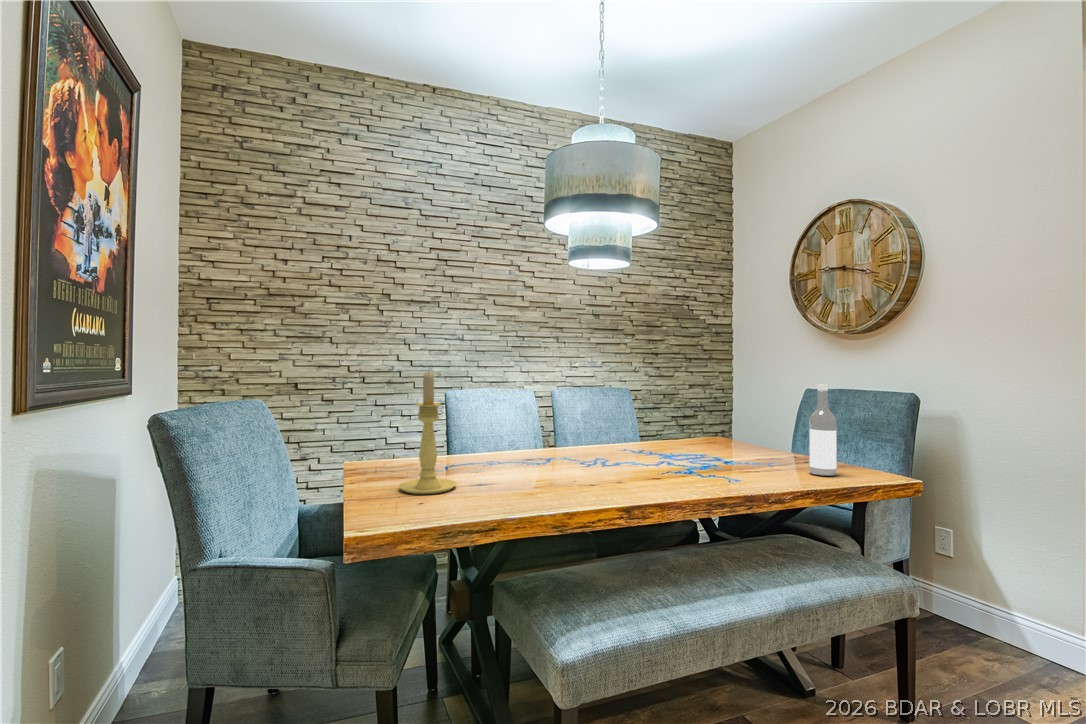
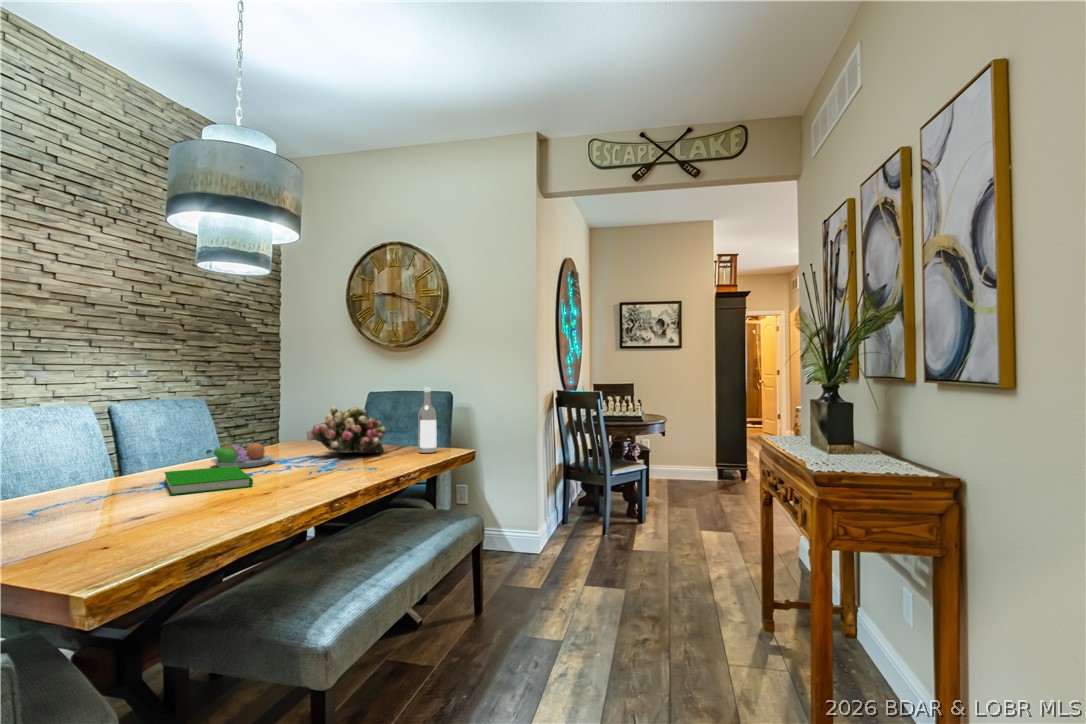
candle holder: present [399,372,457,494] -> none [70,381,151,521]
flower arrangement: none [675,403,772,465] -> present [306,406,386,453]
fruit bowl: none [574,431,639,461] -> present [206,442,274,468]
book: none [495,455,583,484] -> present [164,466,253,495]

